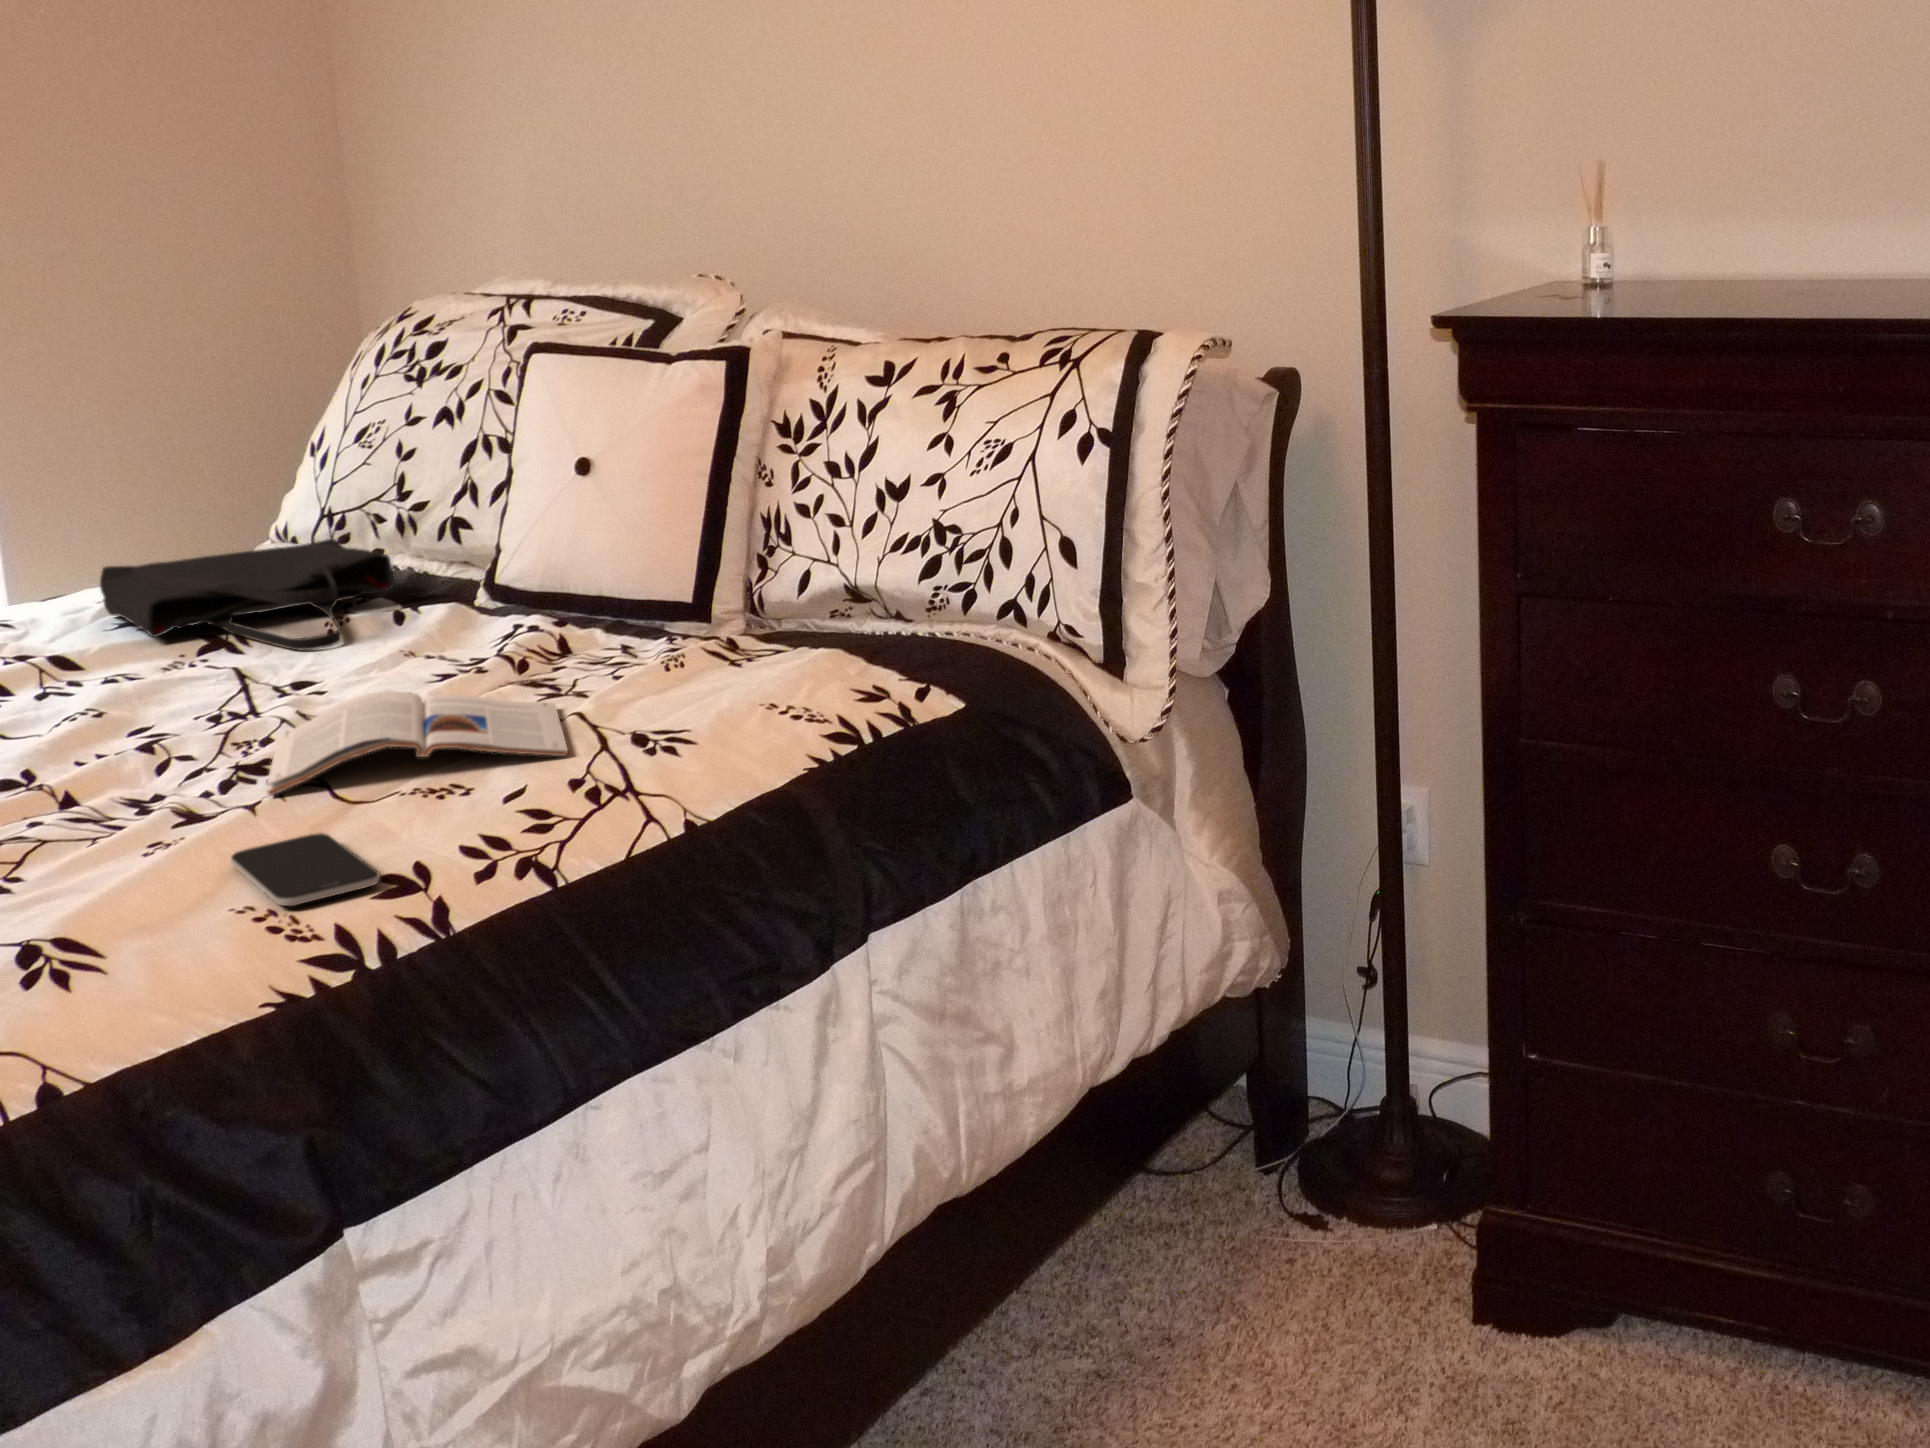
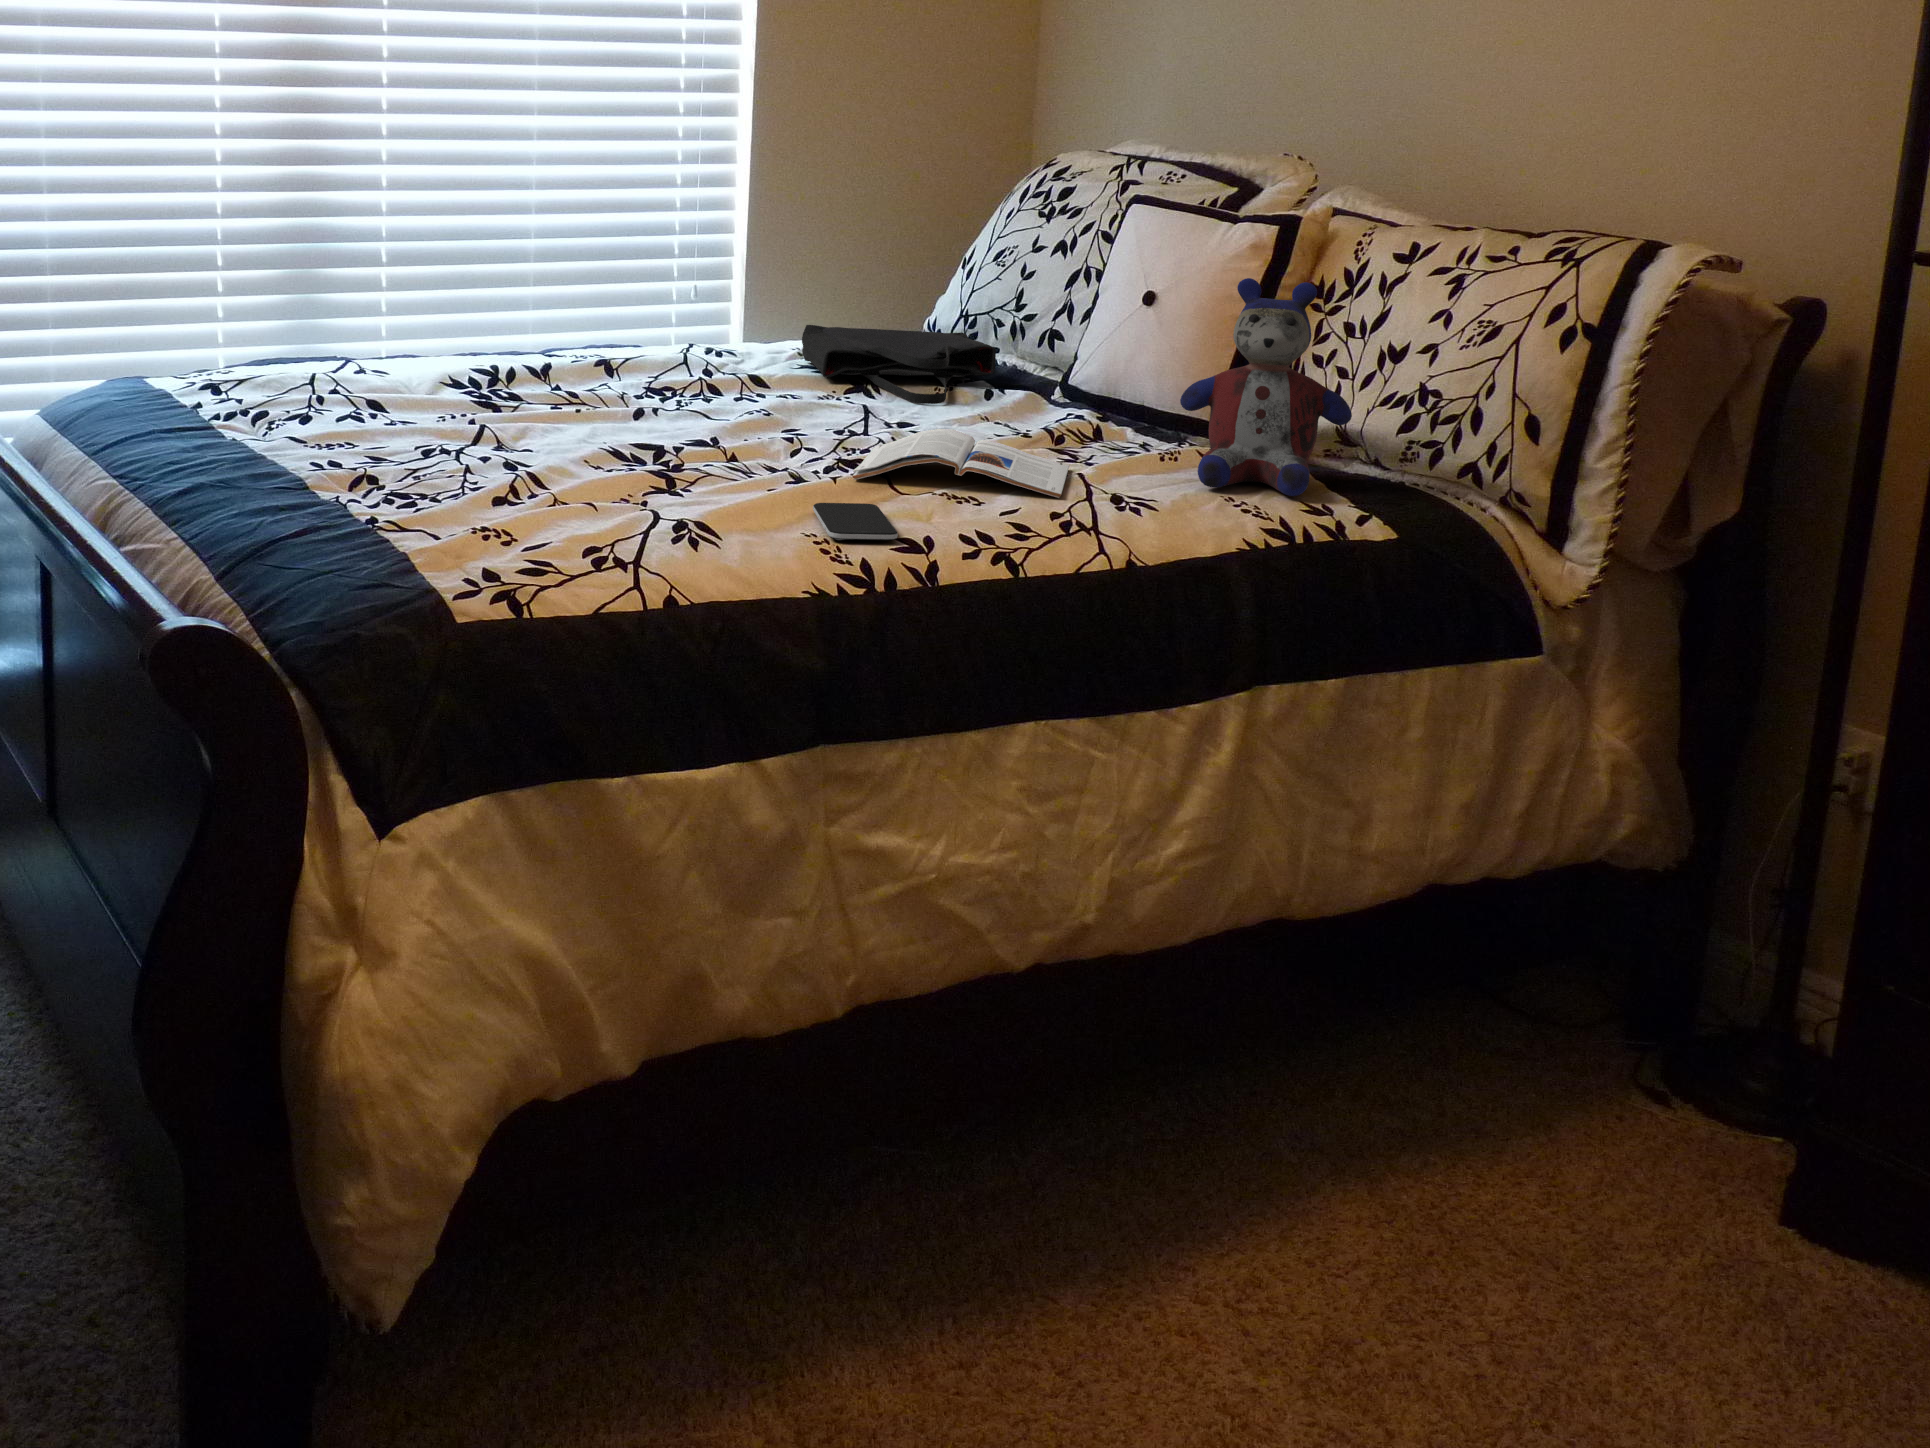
stuffed bear: none [677,430,881,695] -> present [1180,278,1352,496]

